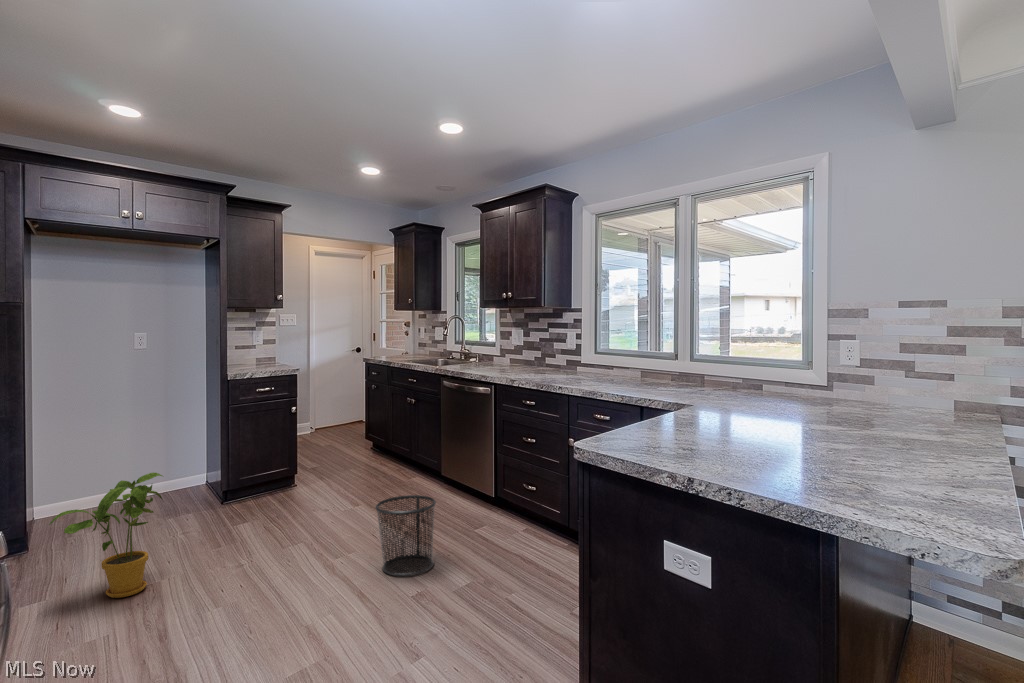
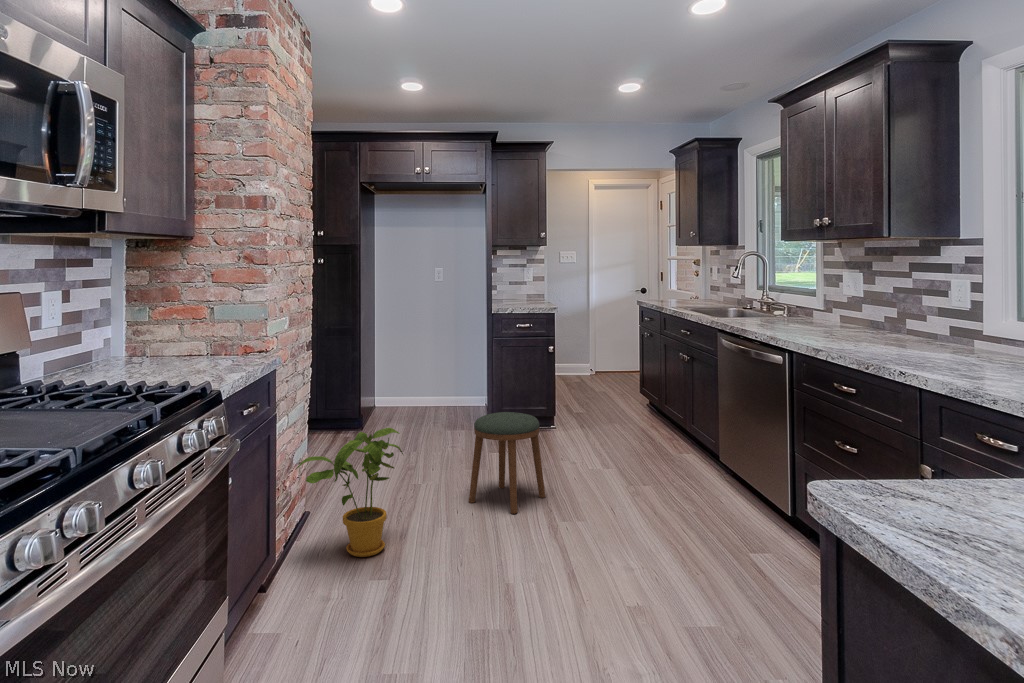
stool: none [222,455,294,541] -> present [469,412,545,514]
waste bin: present [376,495,436,576] -> none [637,497,723,612]

